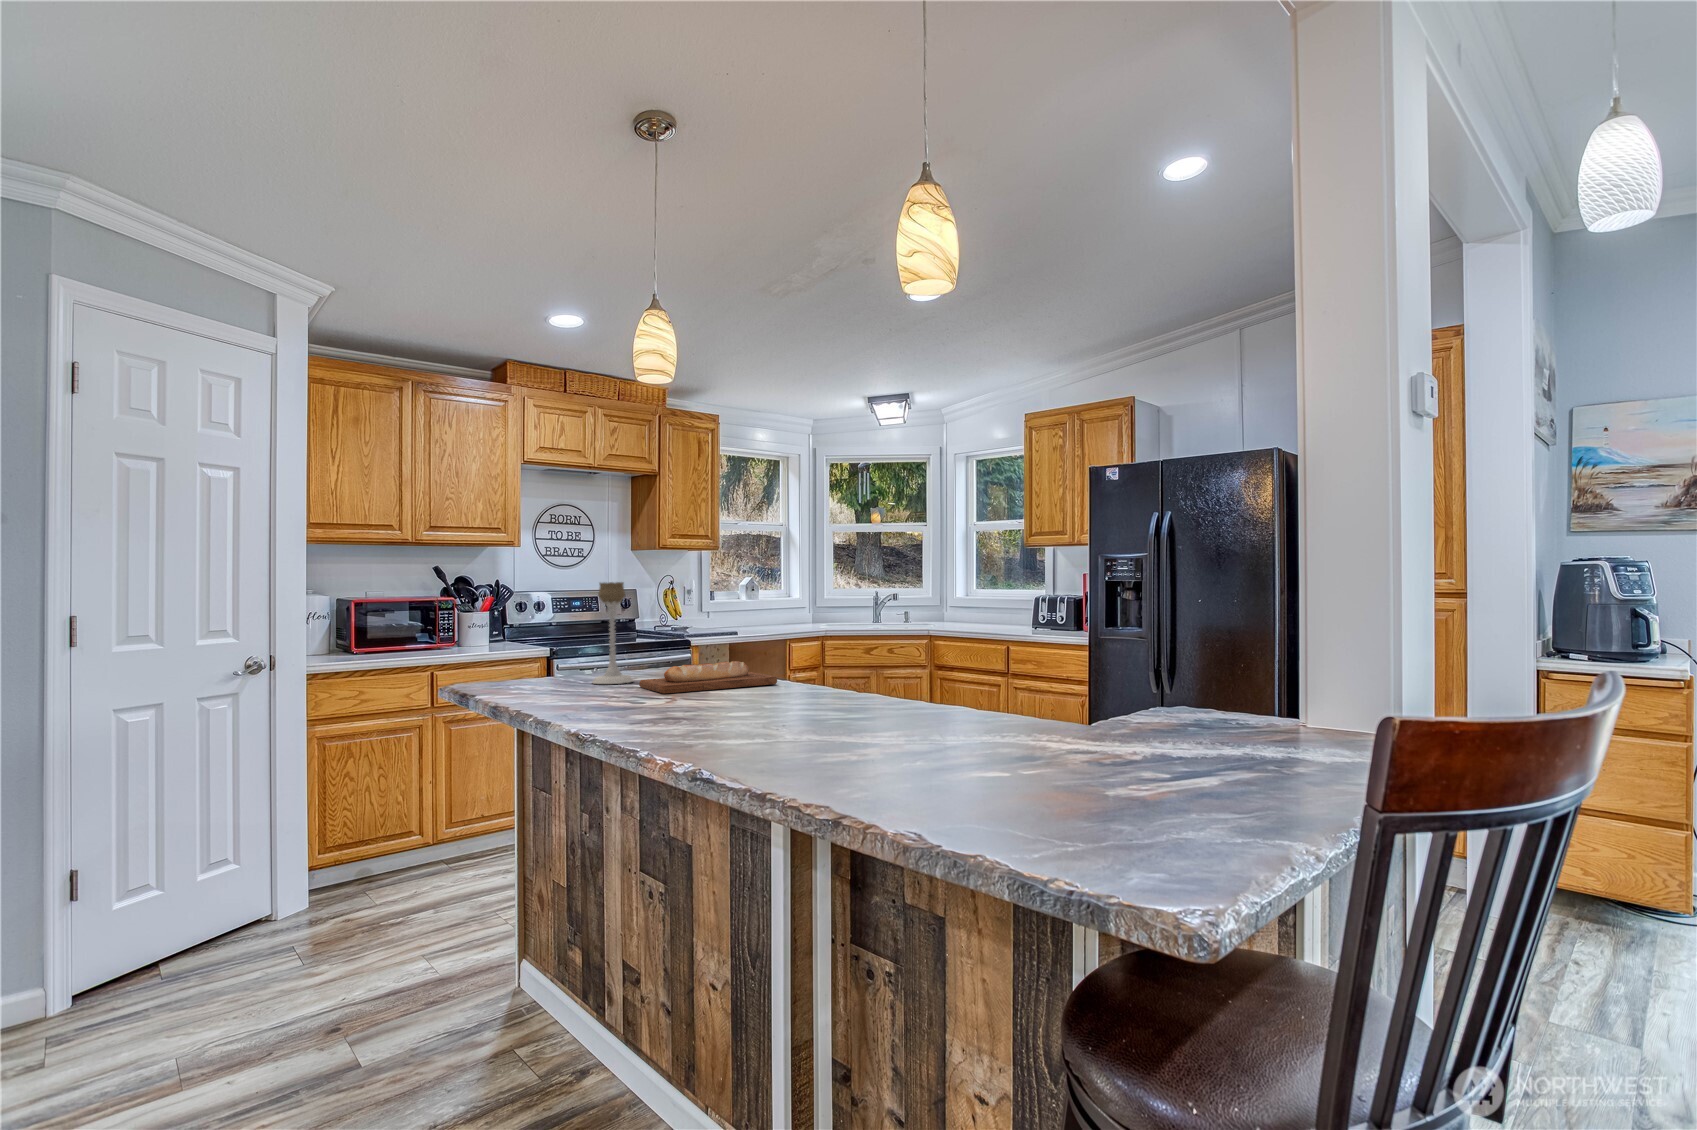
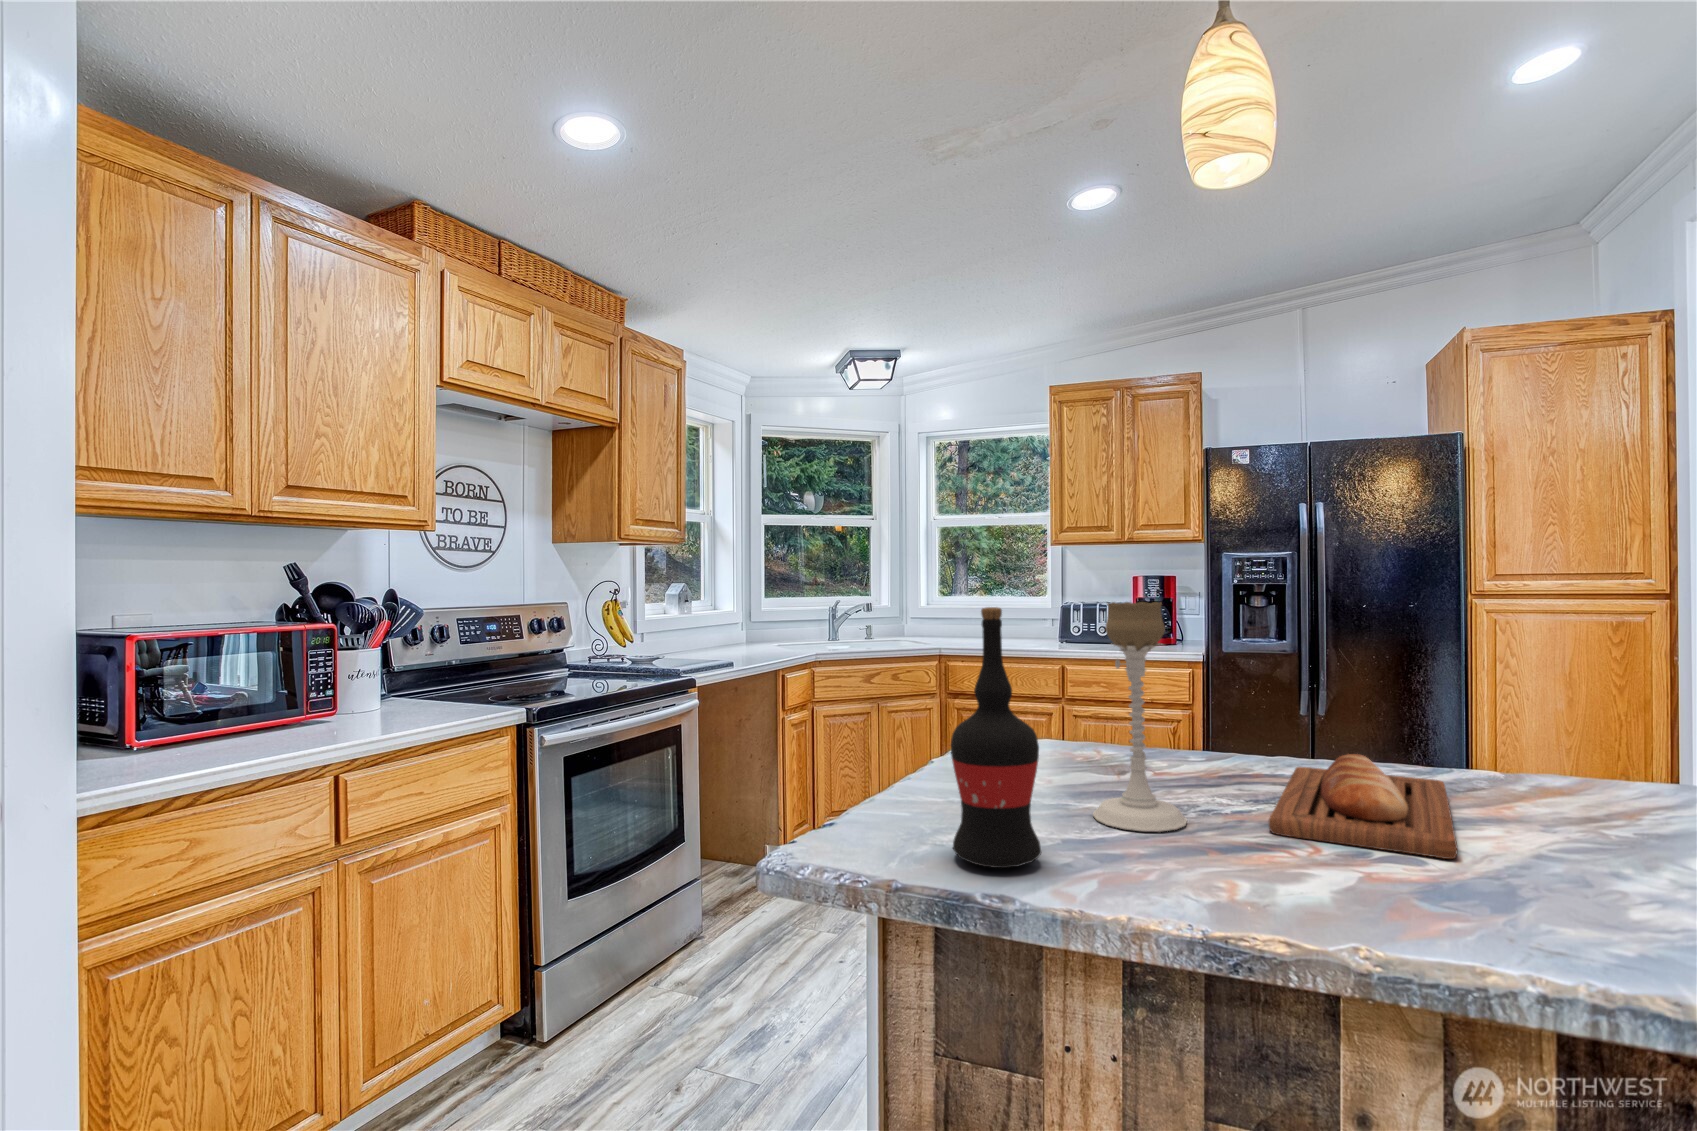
wine bottle: none [494,583,534,685] -> present [950,607,1041,868]

